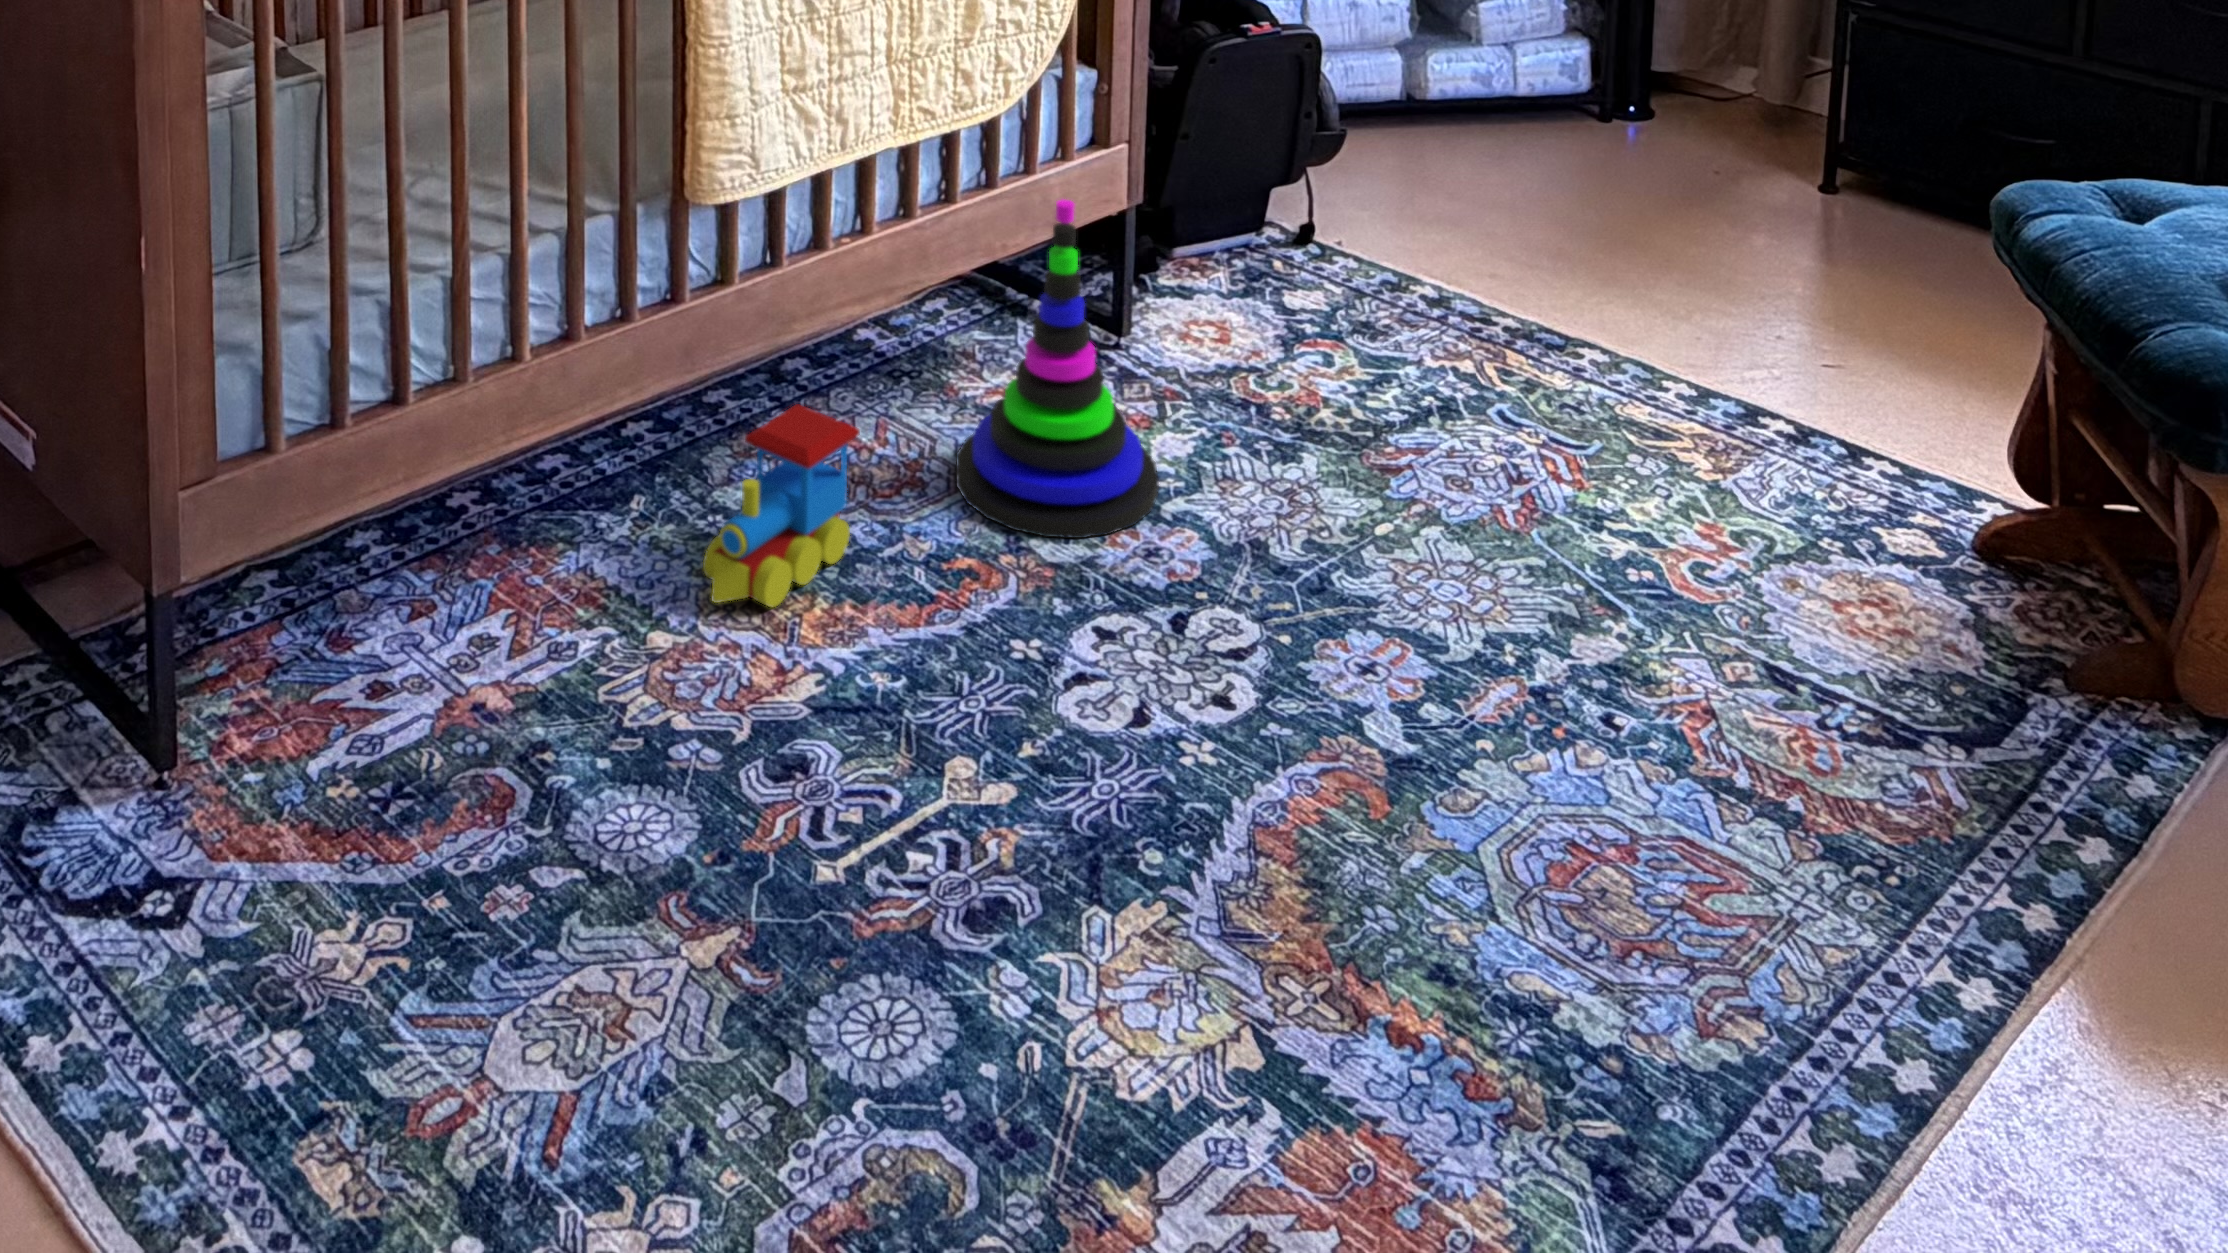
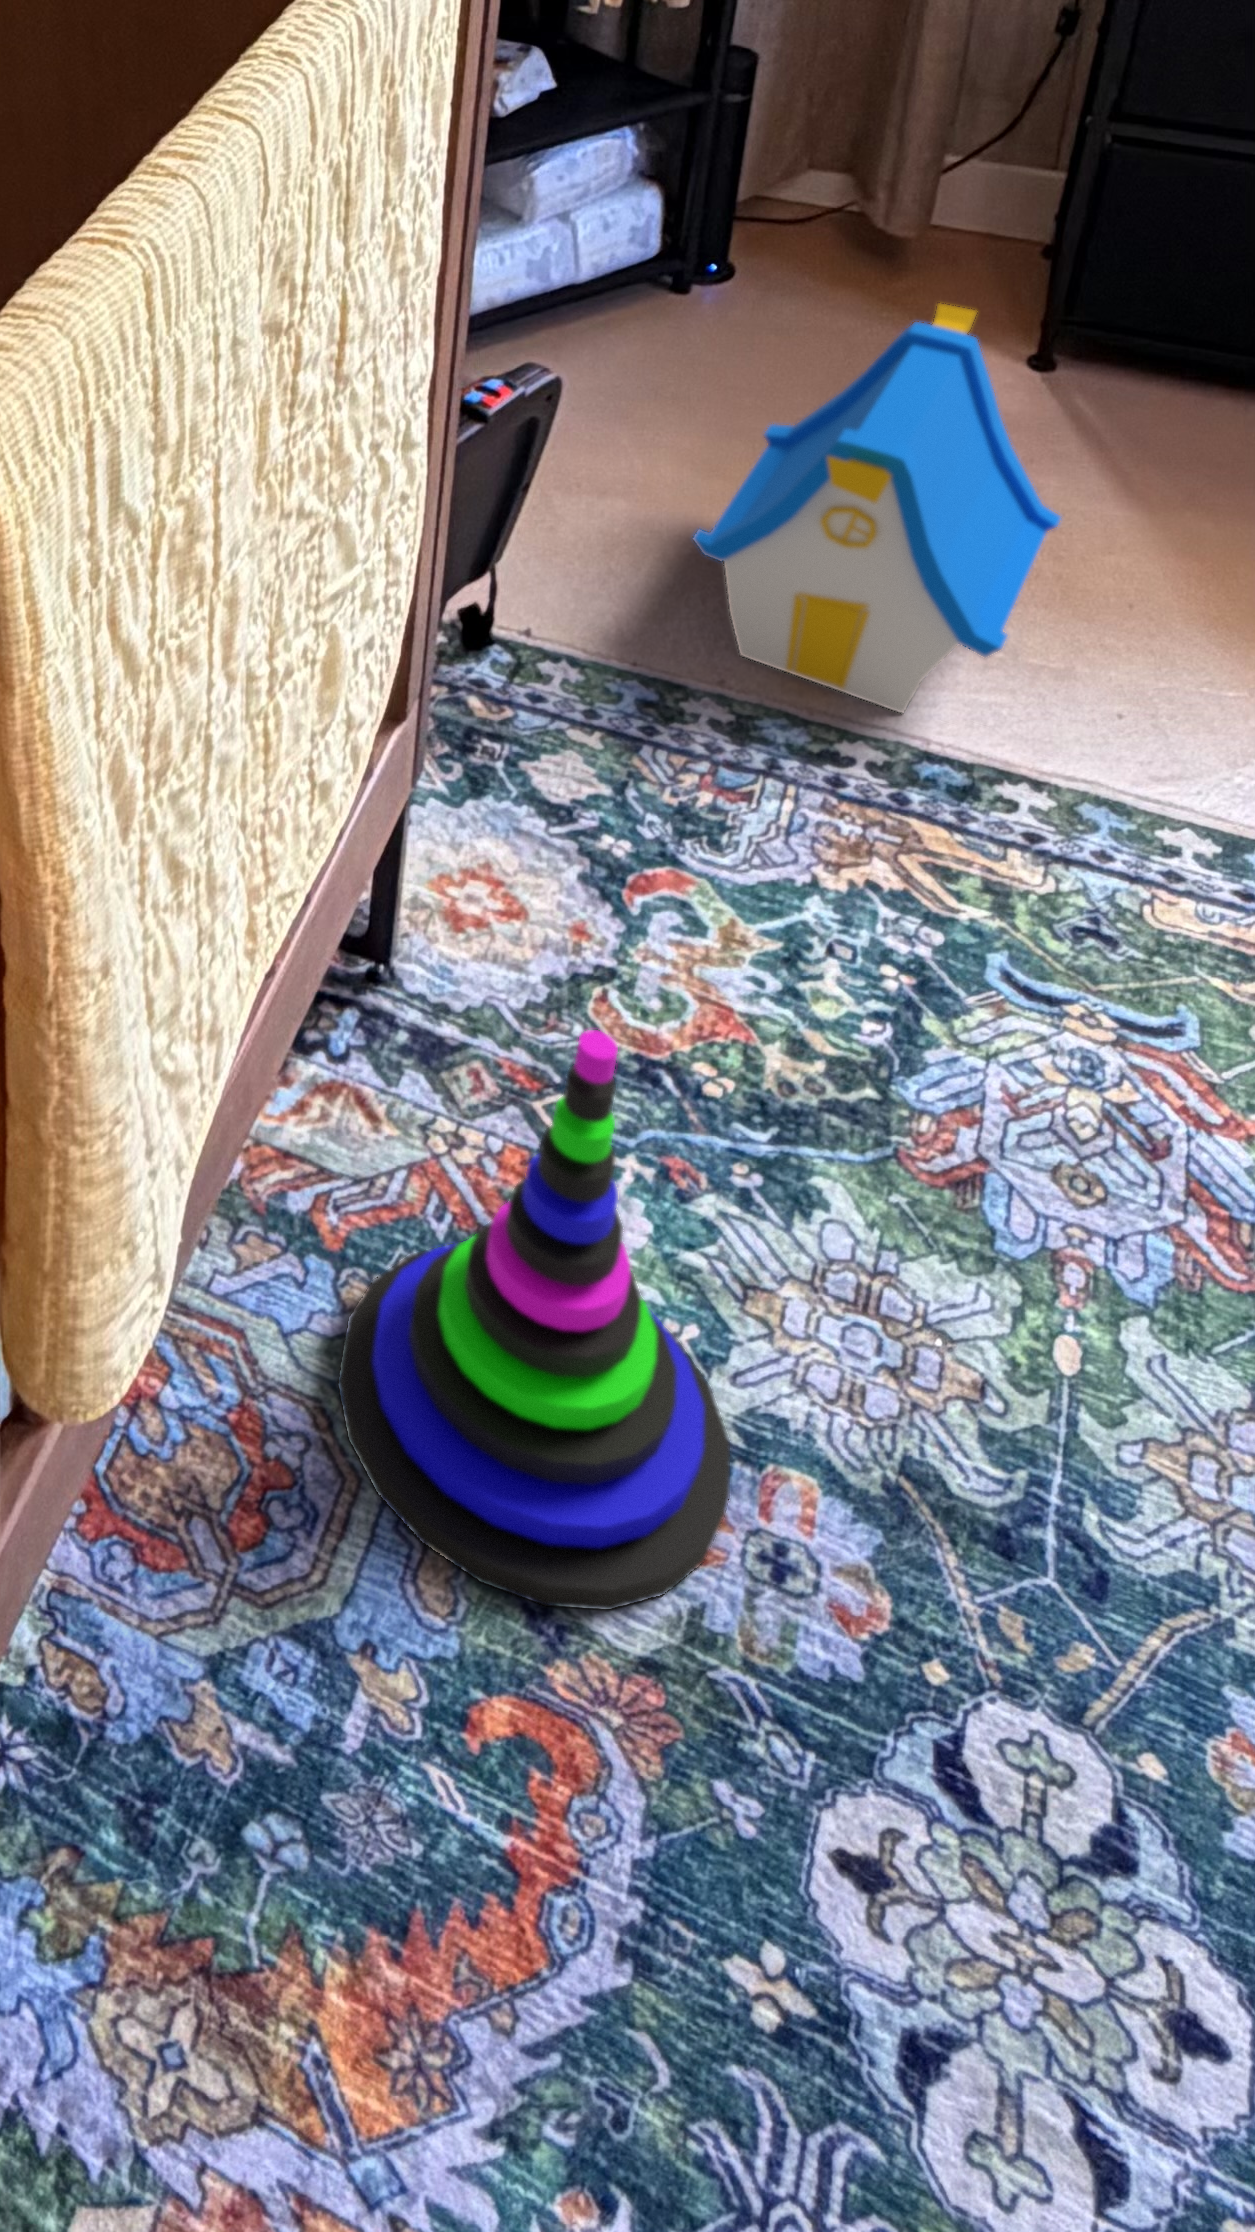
toy house: none [1436,63,1695,307] -> present [694,304,1061,714]
toy train: present [703,404,860,607] -> none [114,1569,342,2135]

